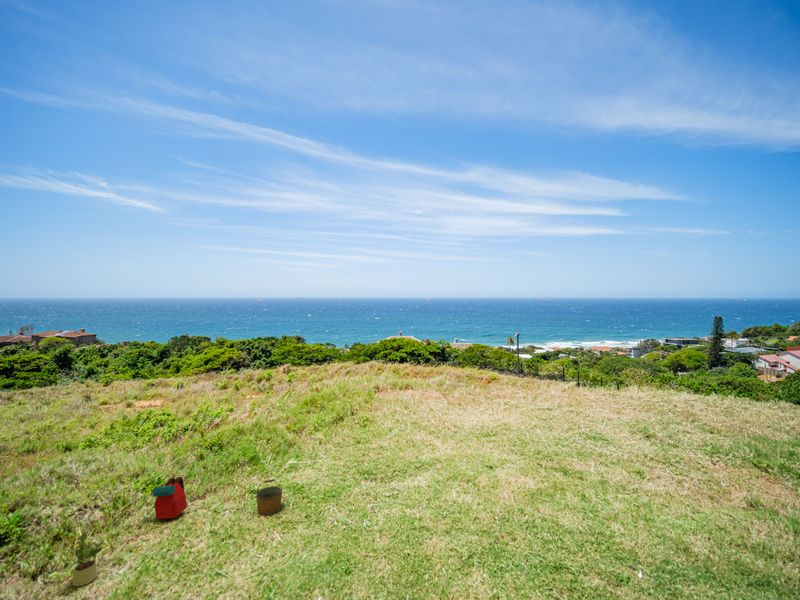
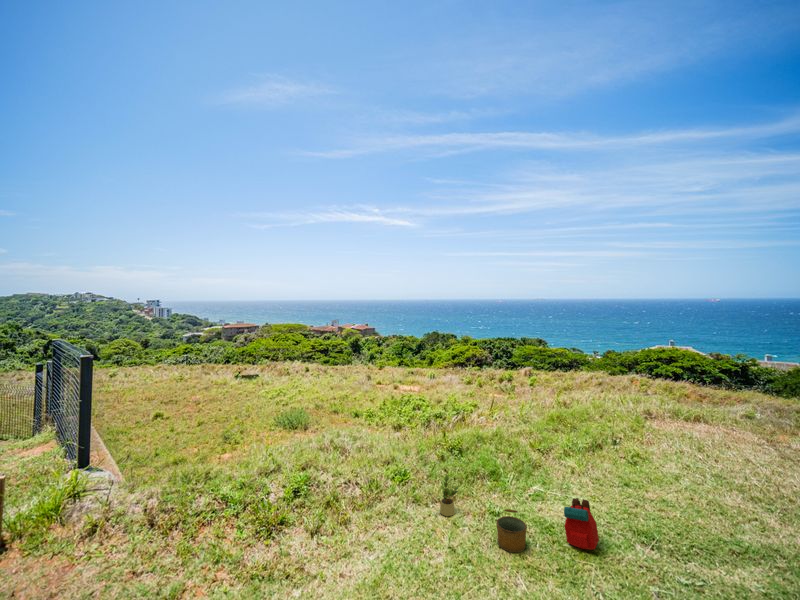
backpack: present [153,477,187,519] -> present [564,498,599,550]
potted plant: present [72,532,104,586] -> present [440,475,459,516]

